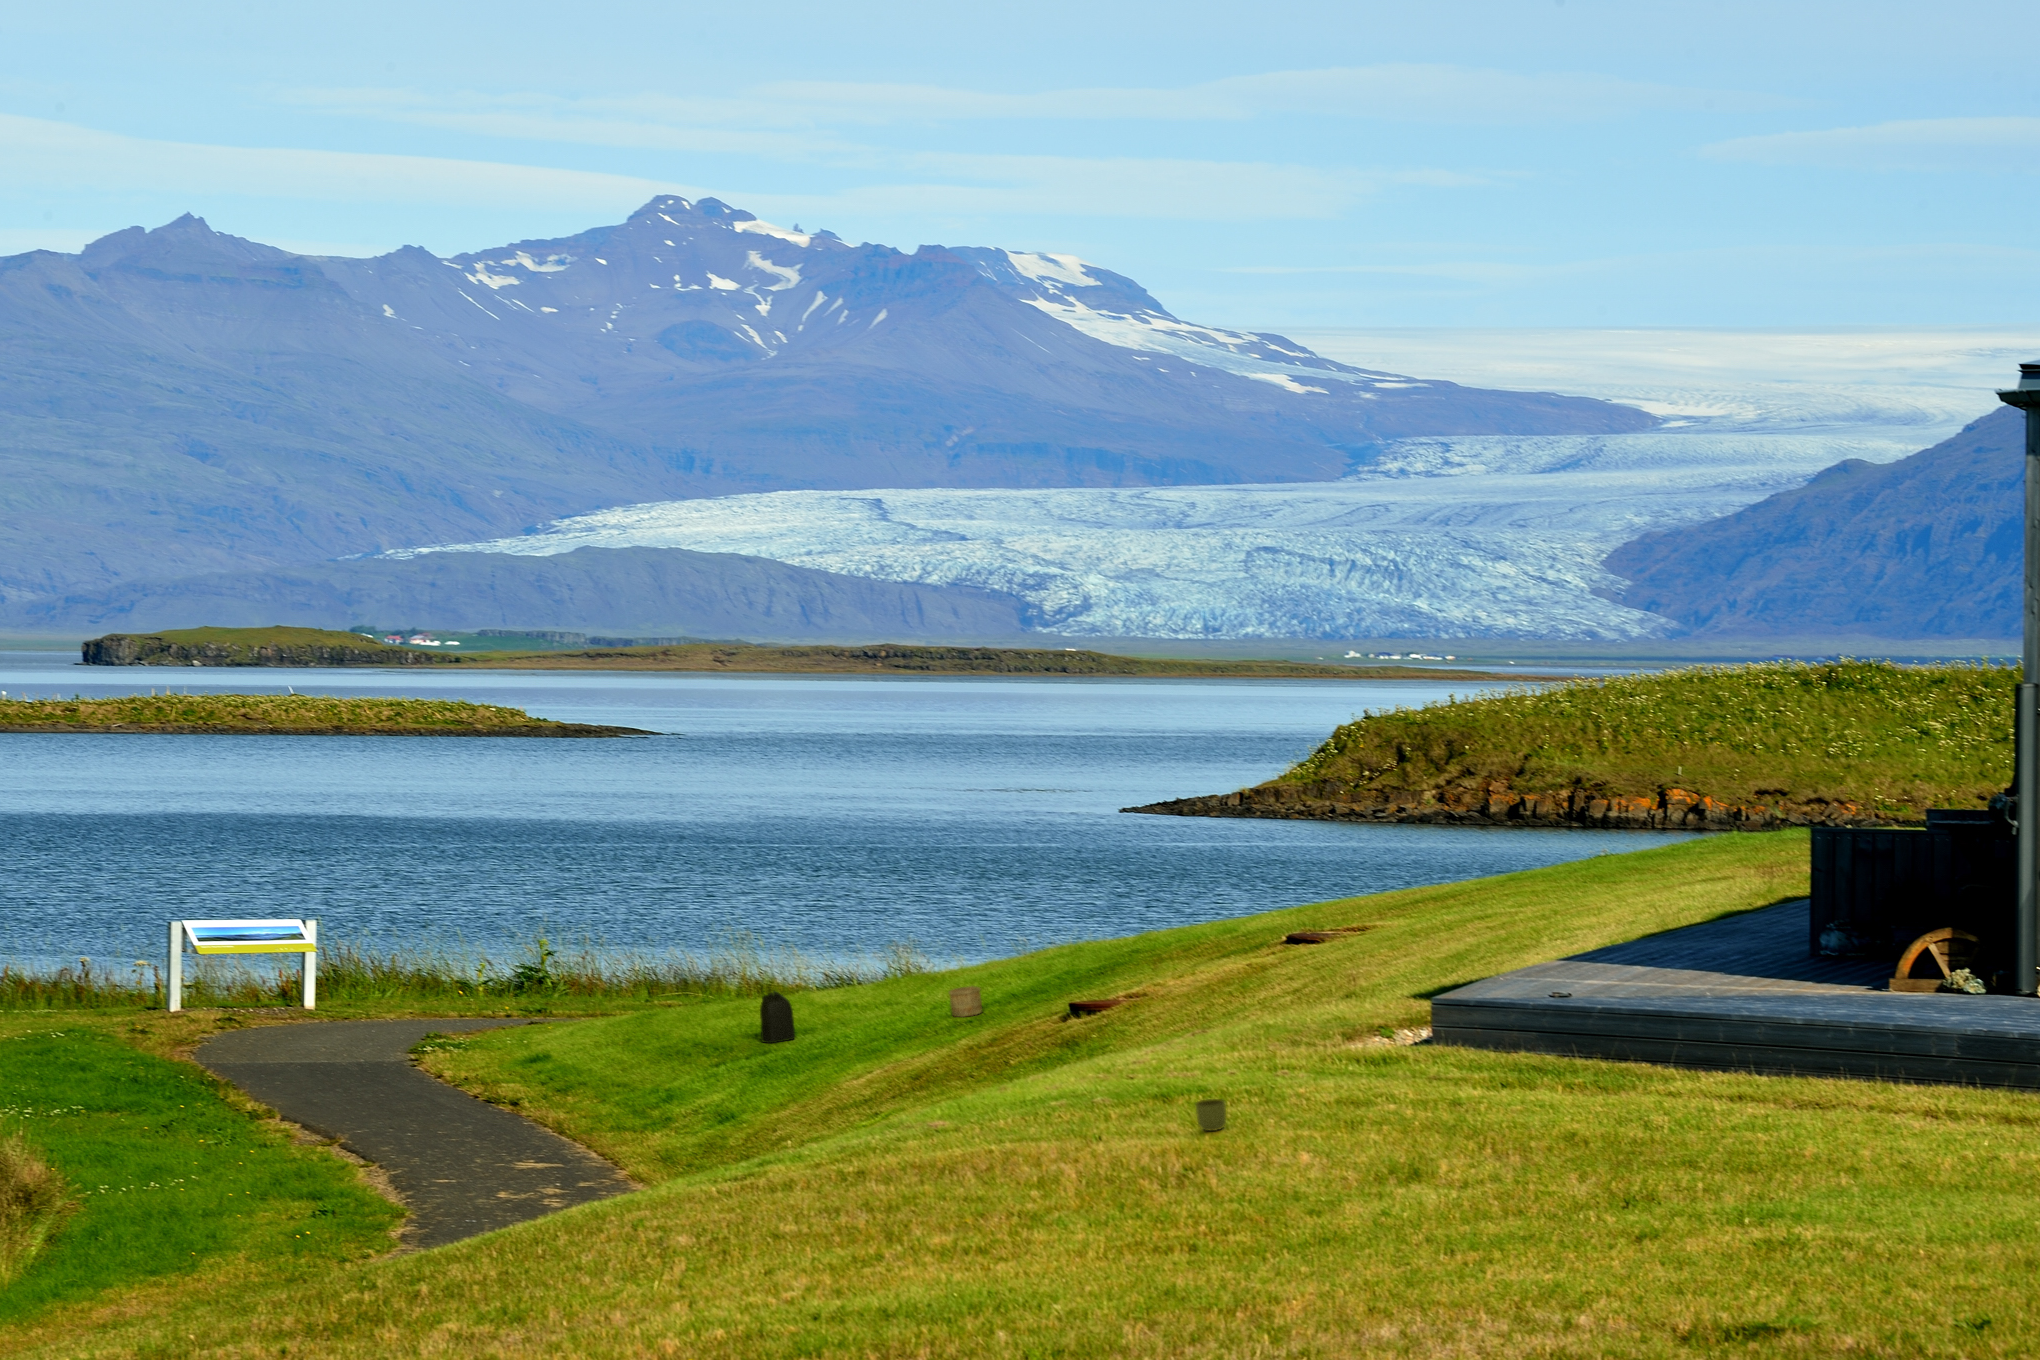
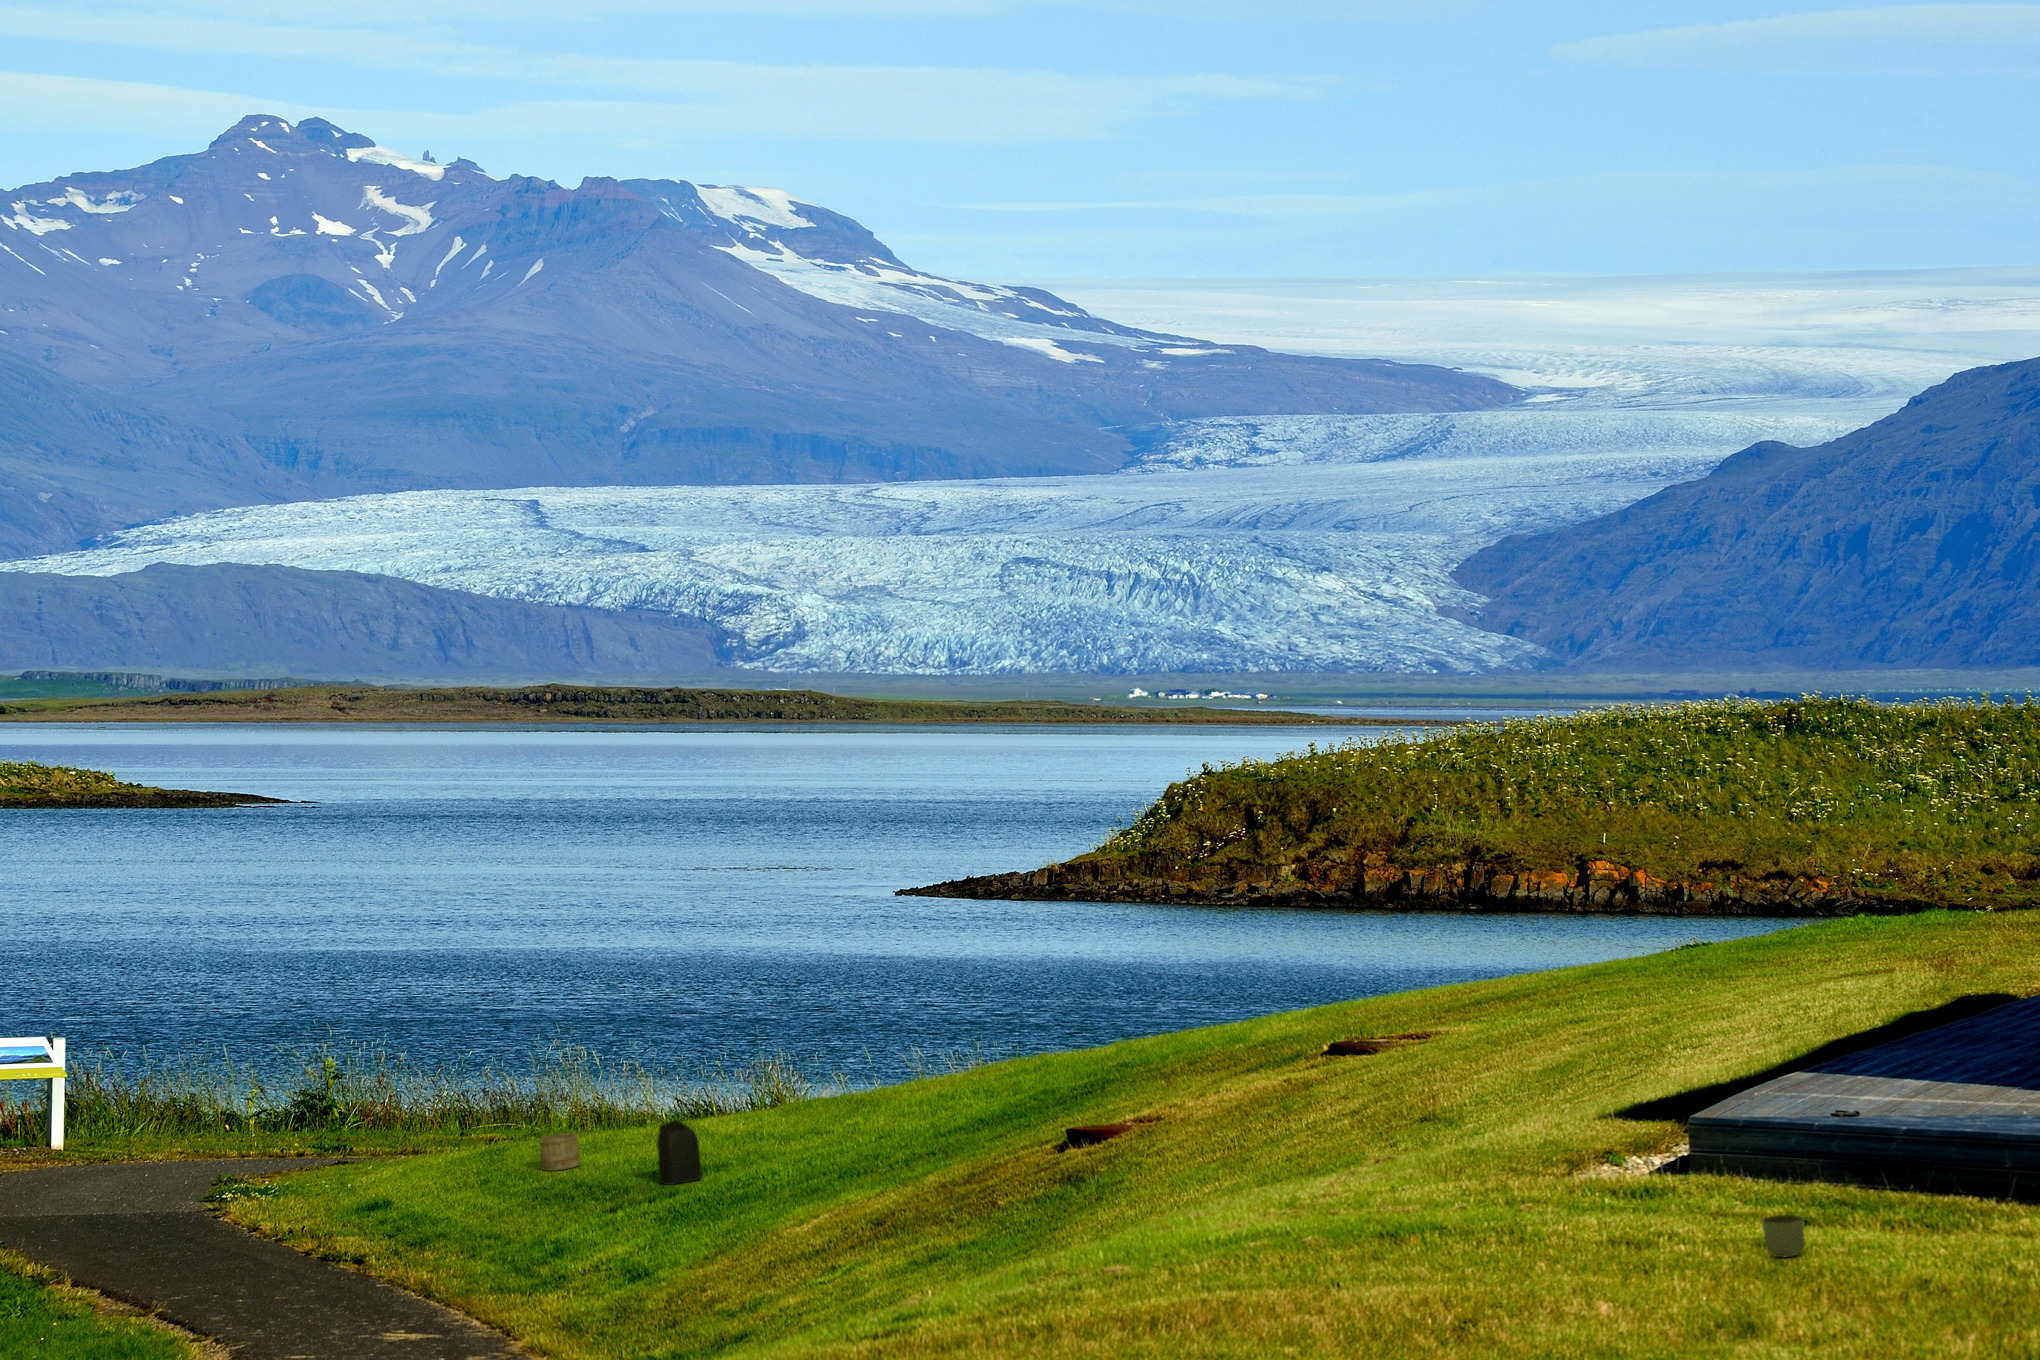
wooden bucket: present [949,986,982,1017] -> present [538,1133,580,1171]
planter: present [1196,1099,1226,1131] -> present [1763,1215,1805,1257]

